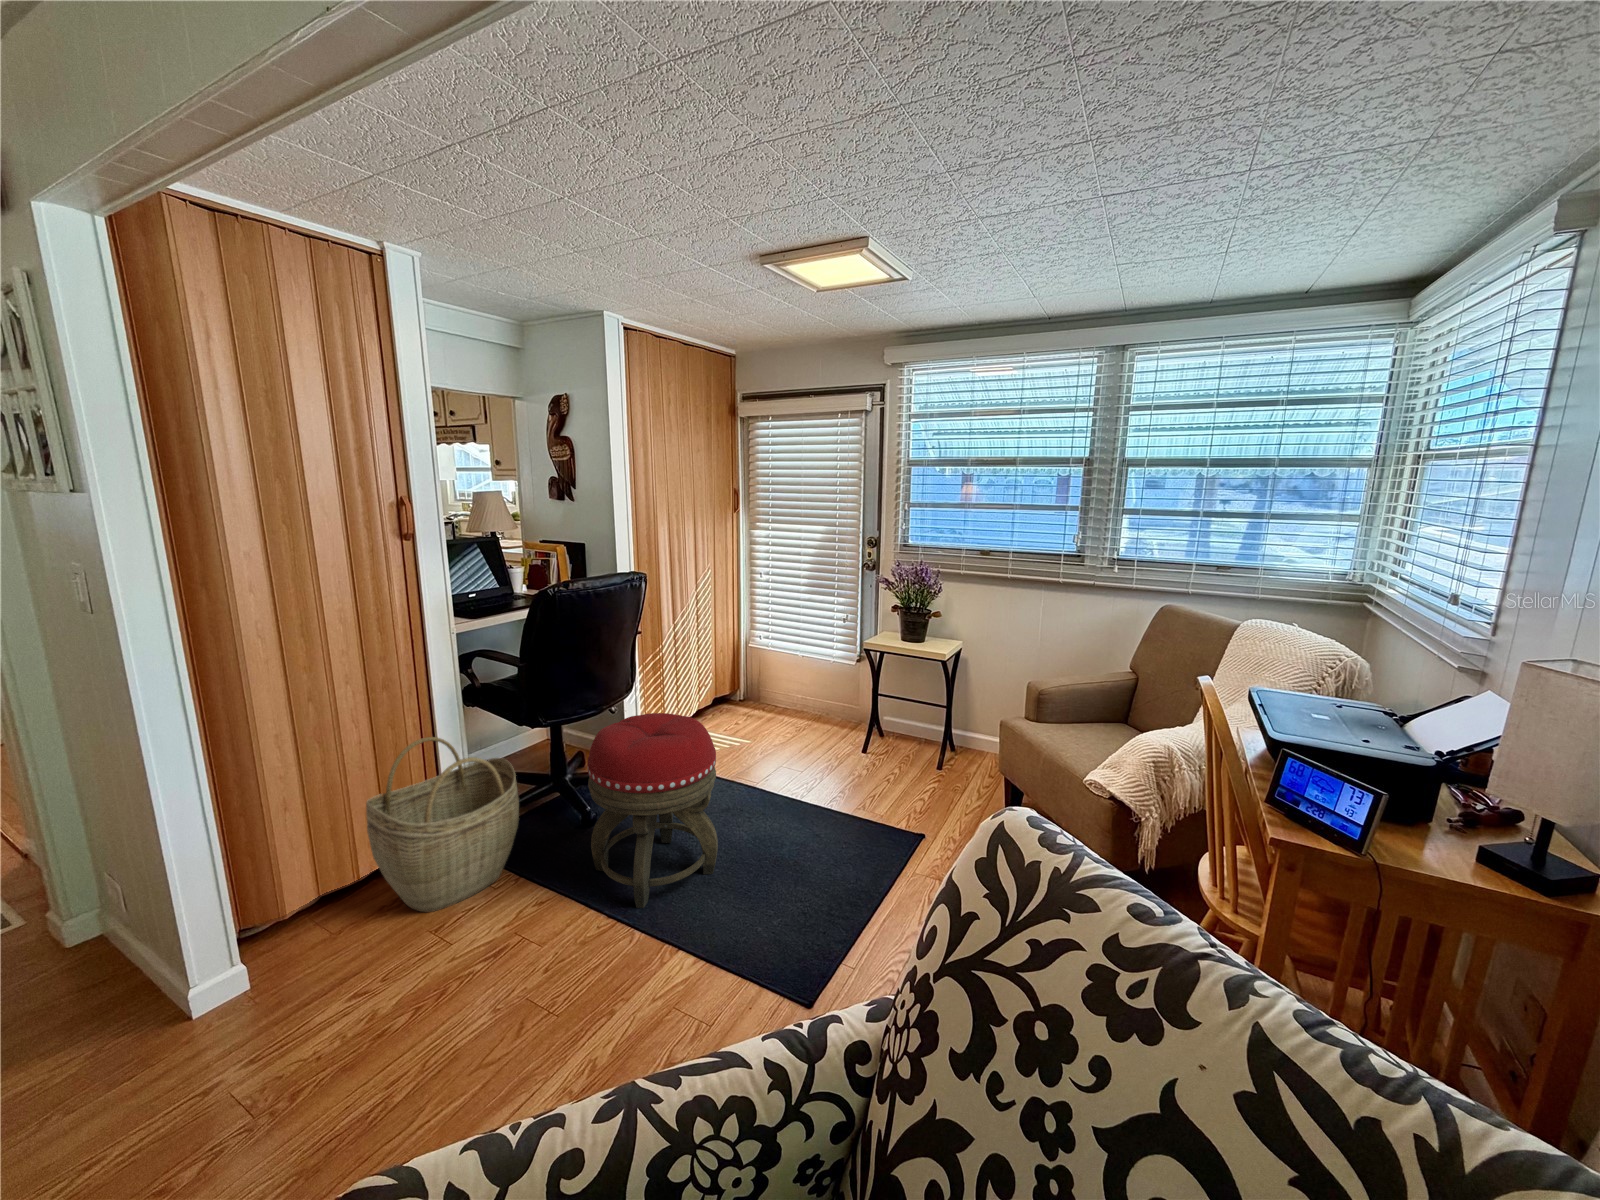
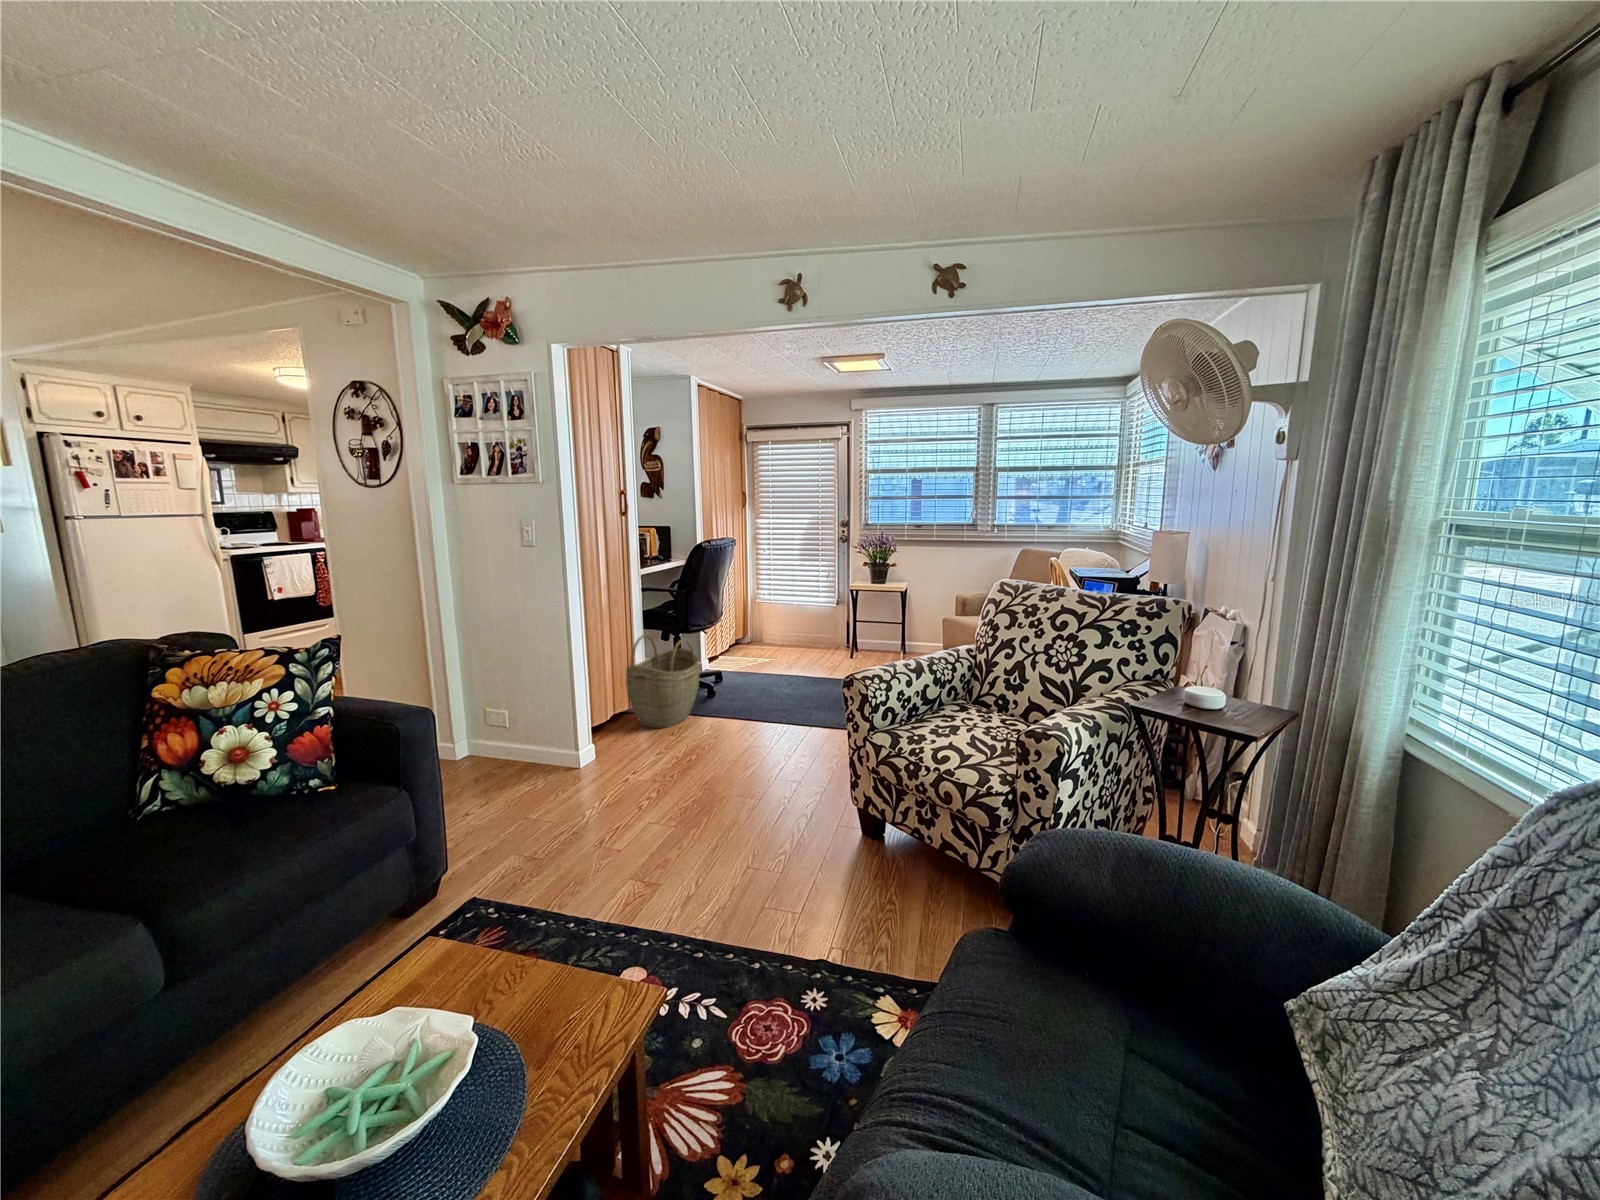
footstool: present [587,713,718,908] -> none [738,617,809,717]

